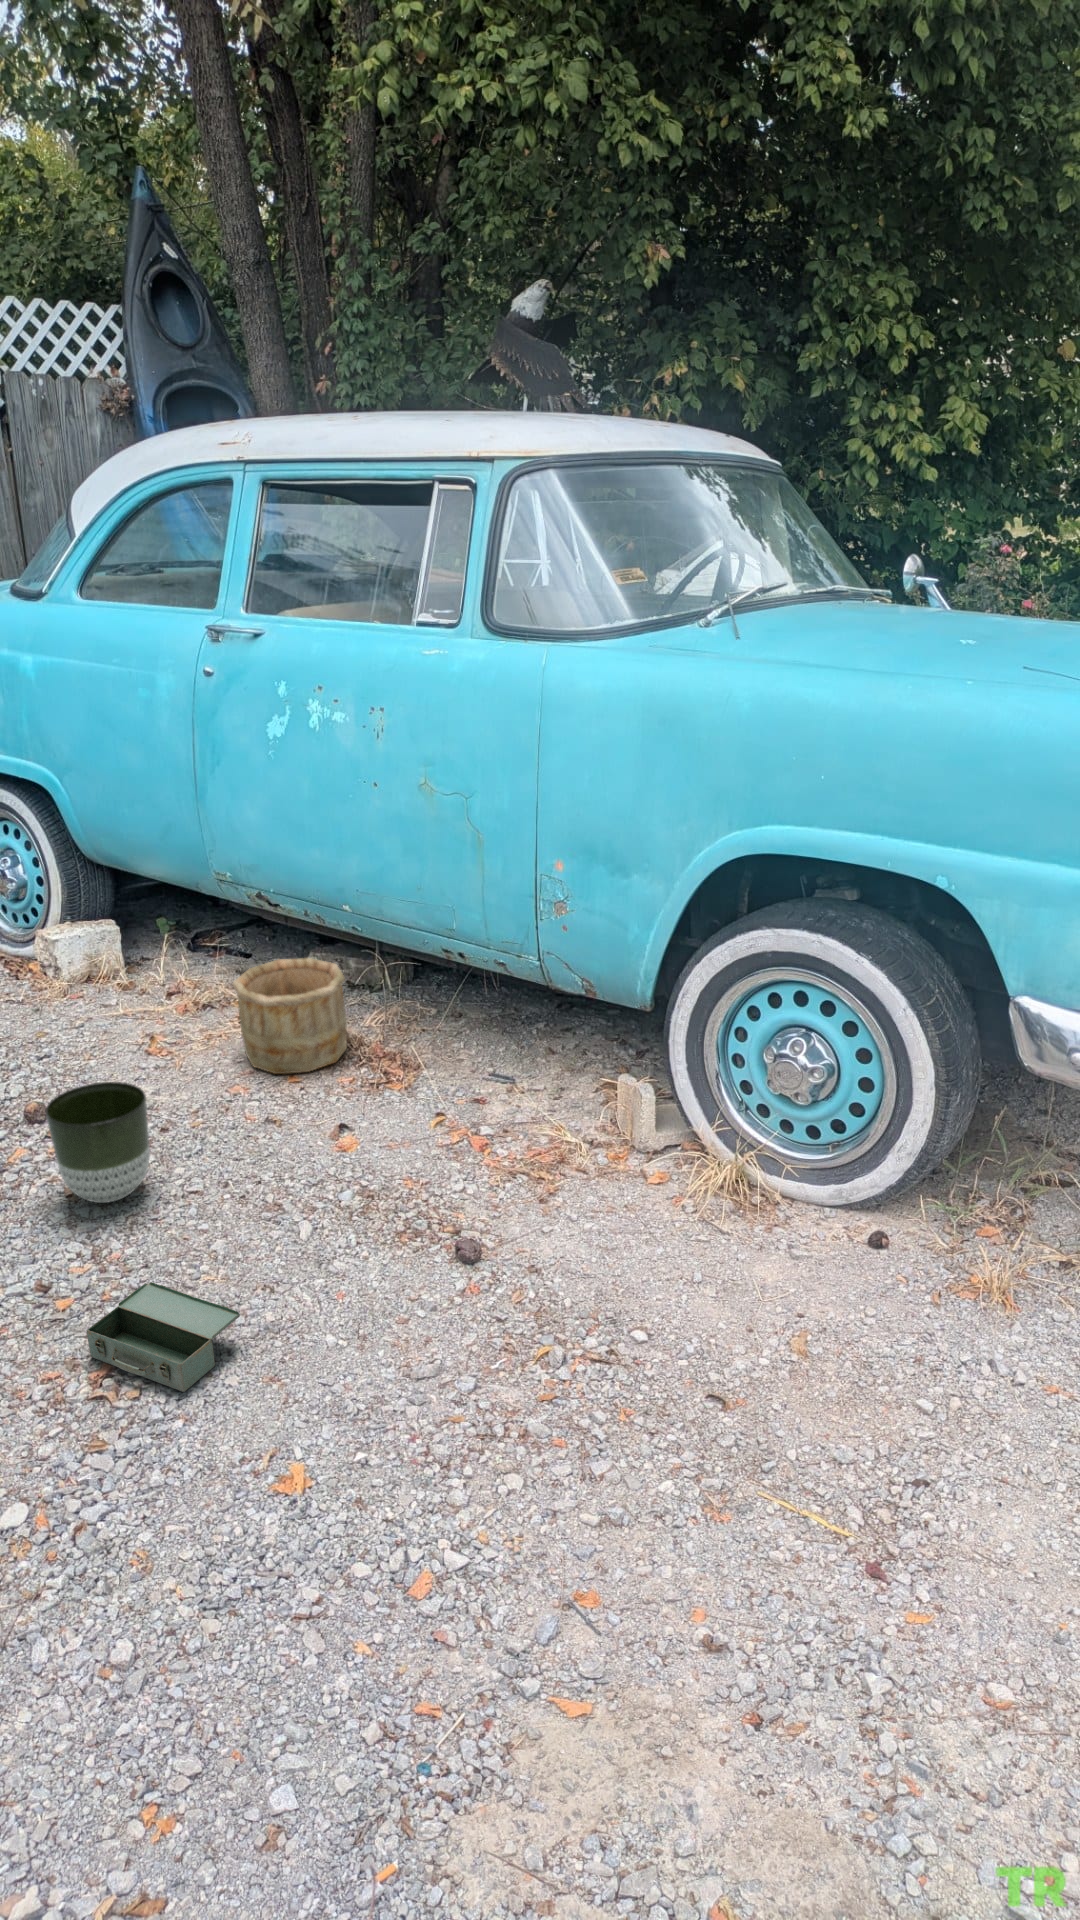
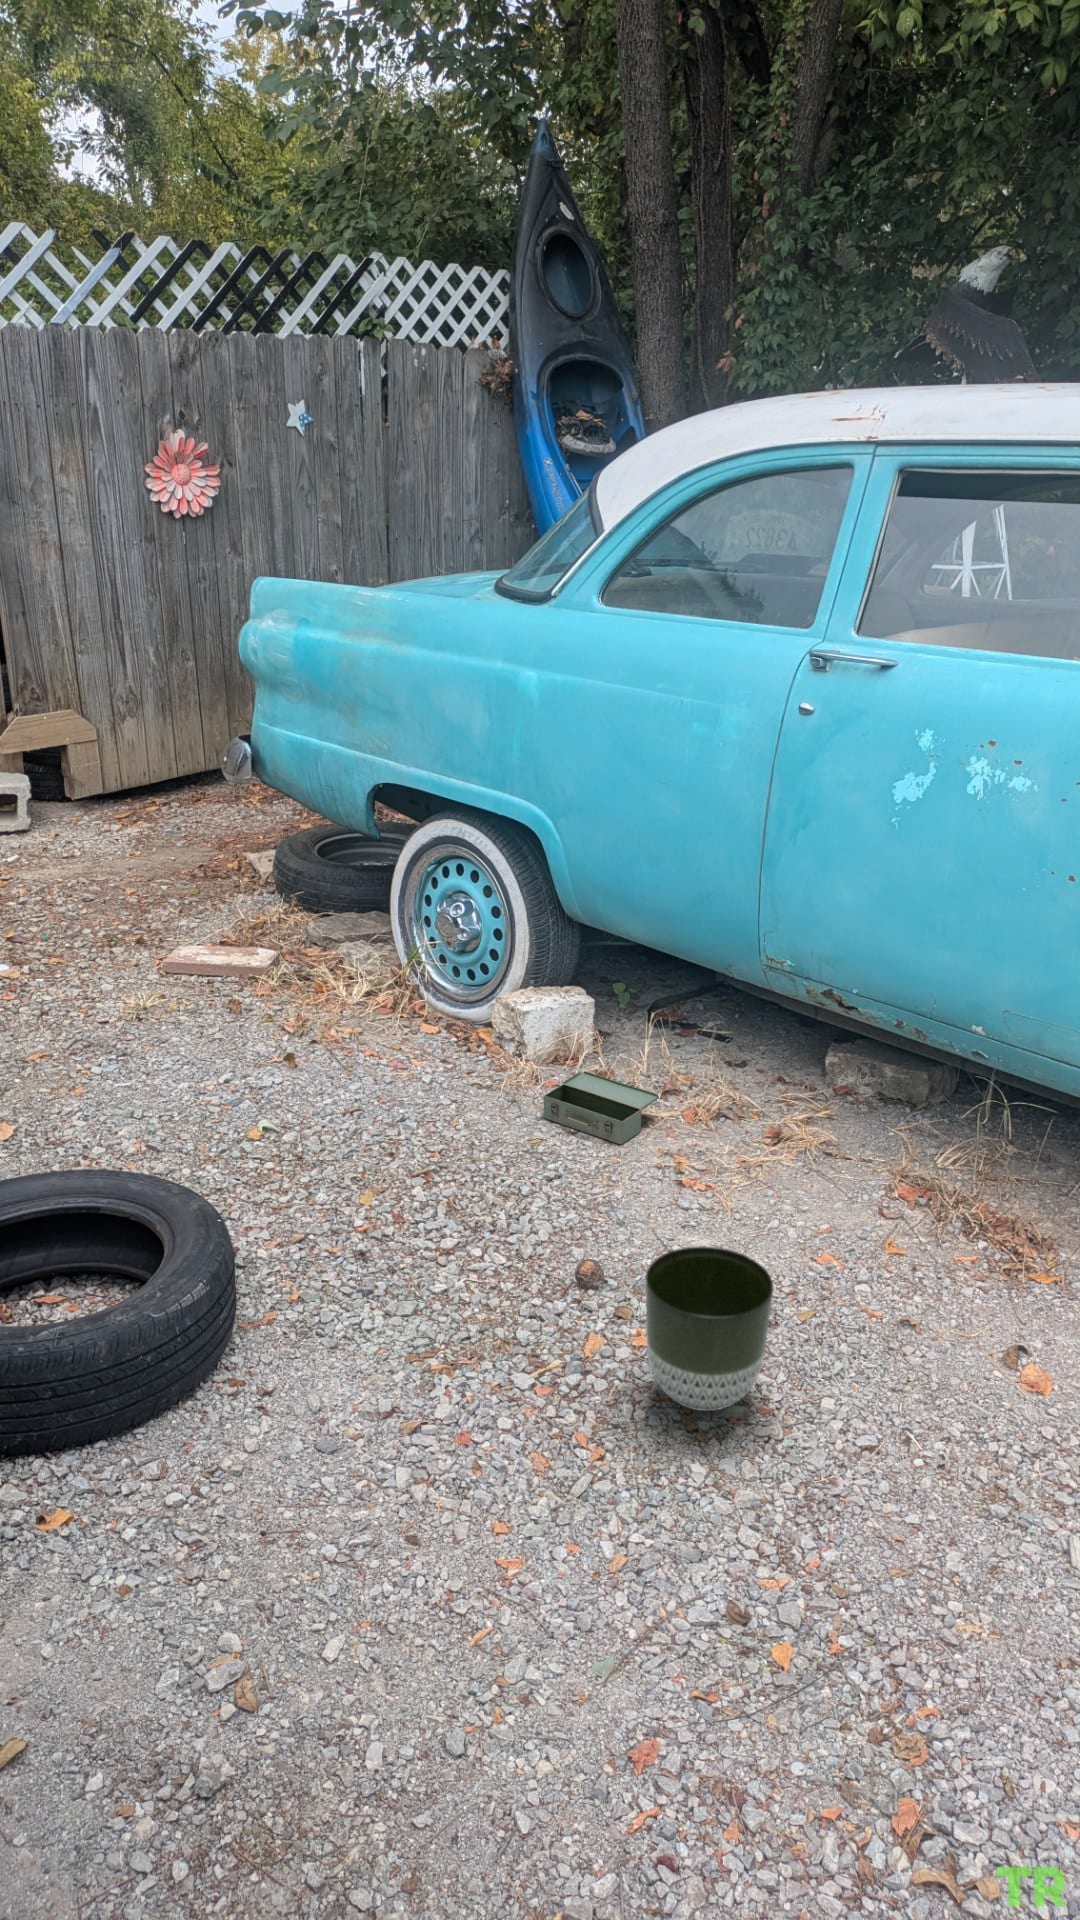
wooden bucket: present [232,958,347,1074] -> none [791,1072,938,1226]
toolbox: present [86,1282,240,1392] -> present [543,1071,659,1144]

